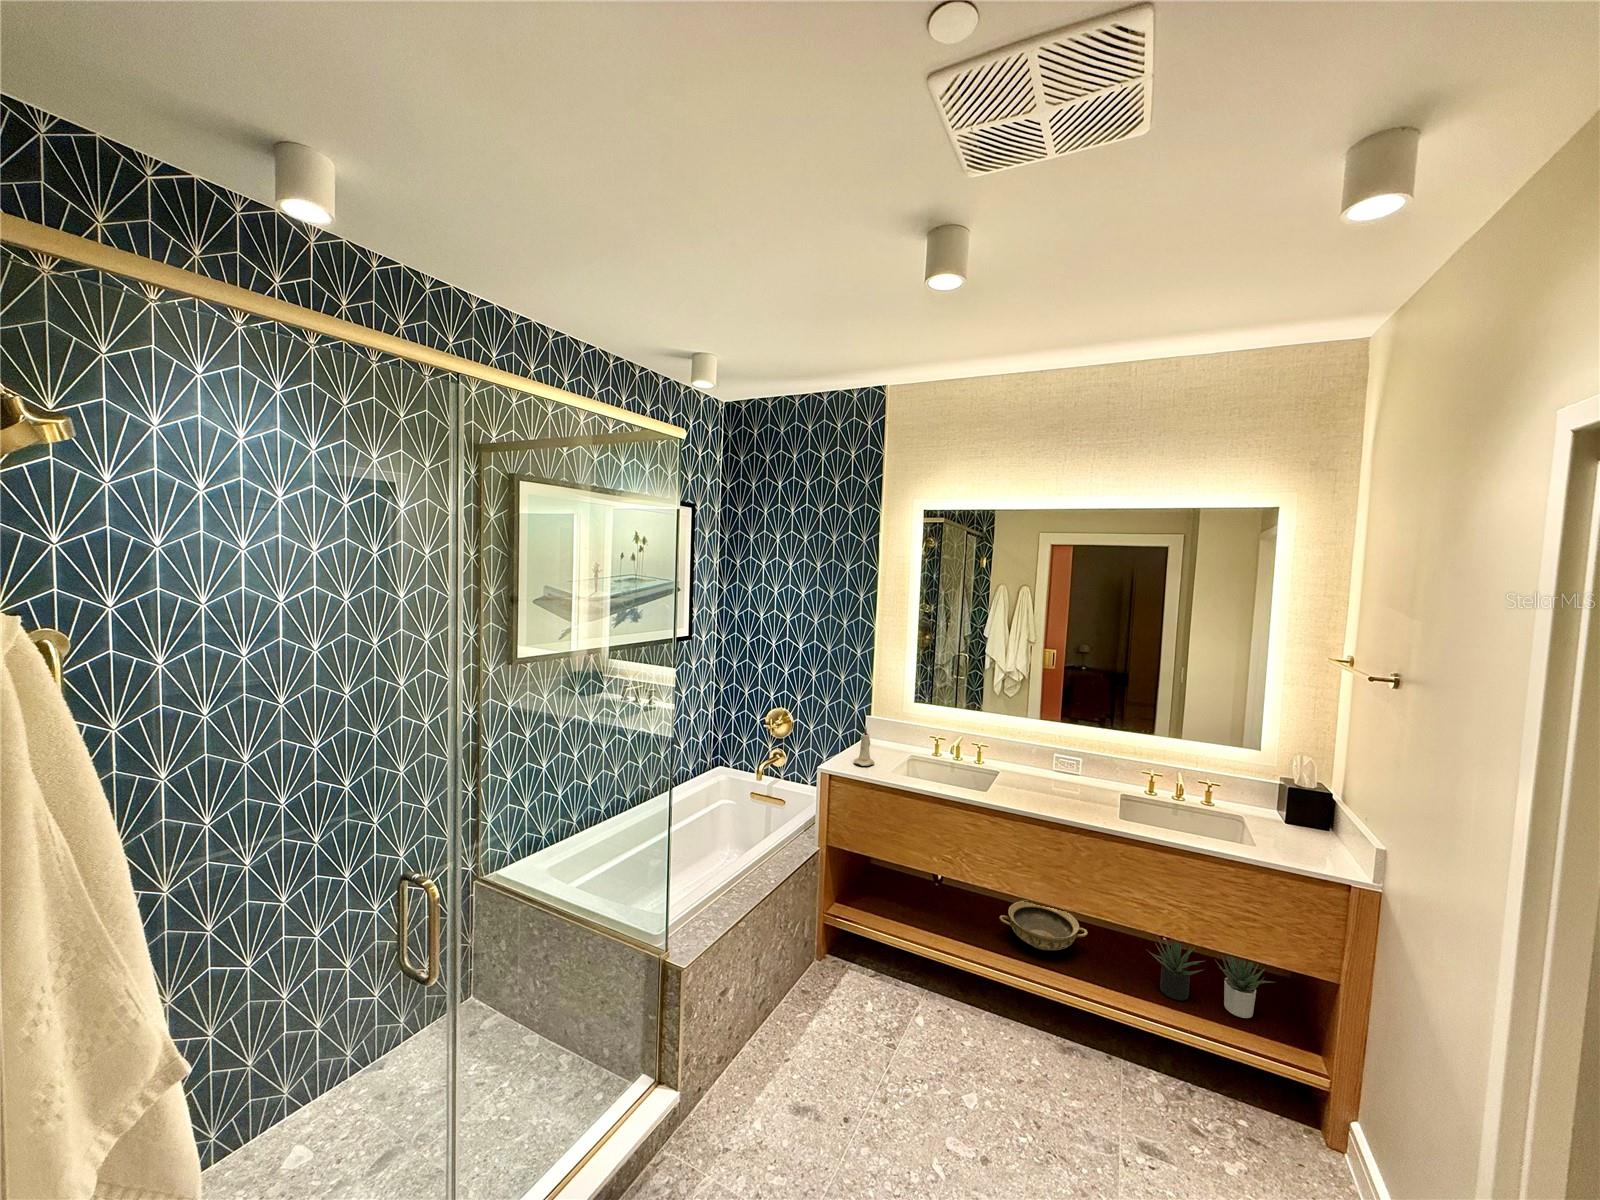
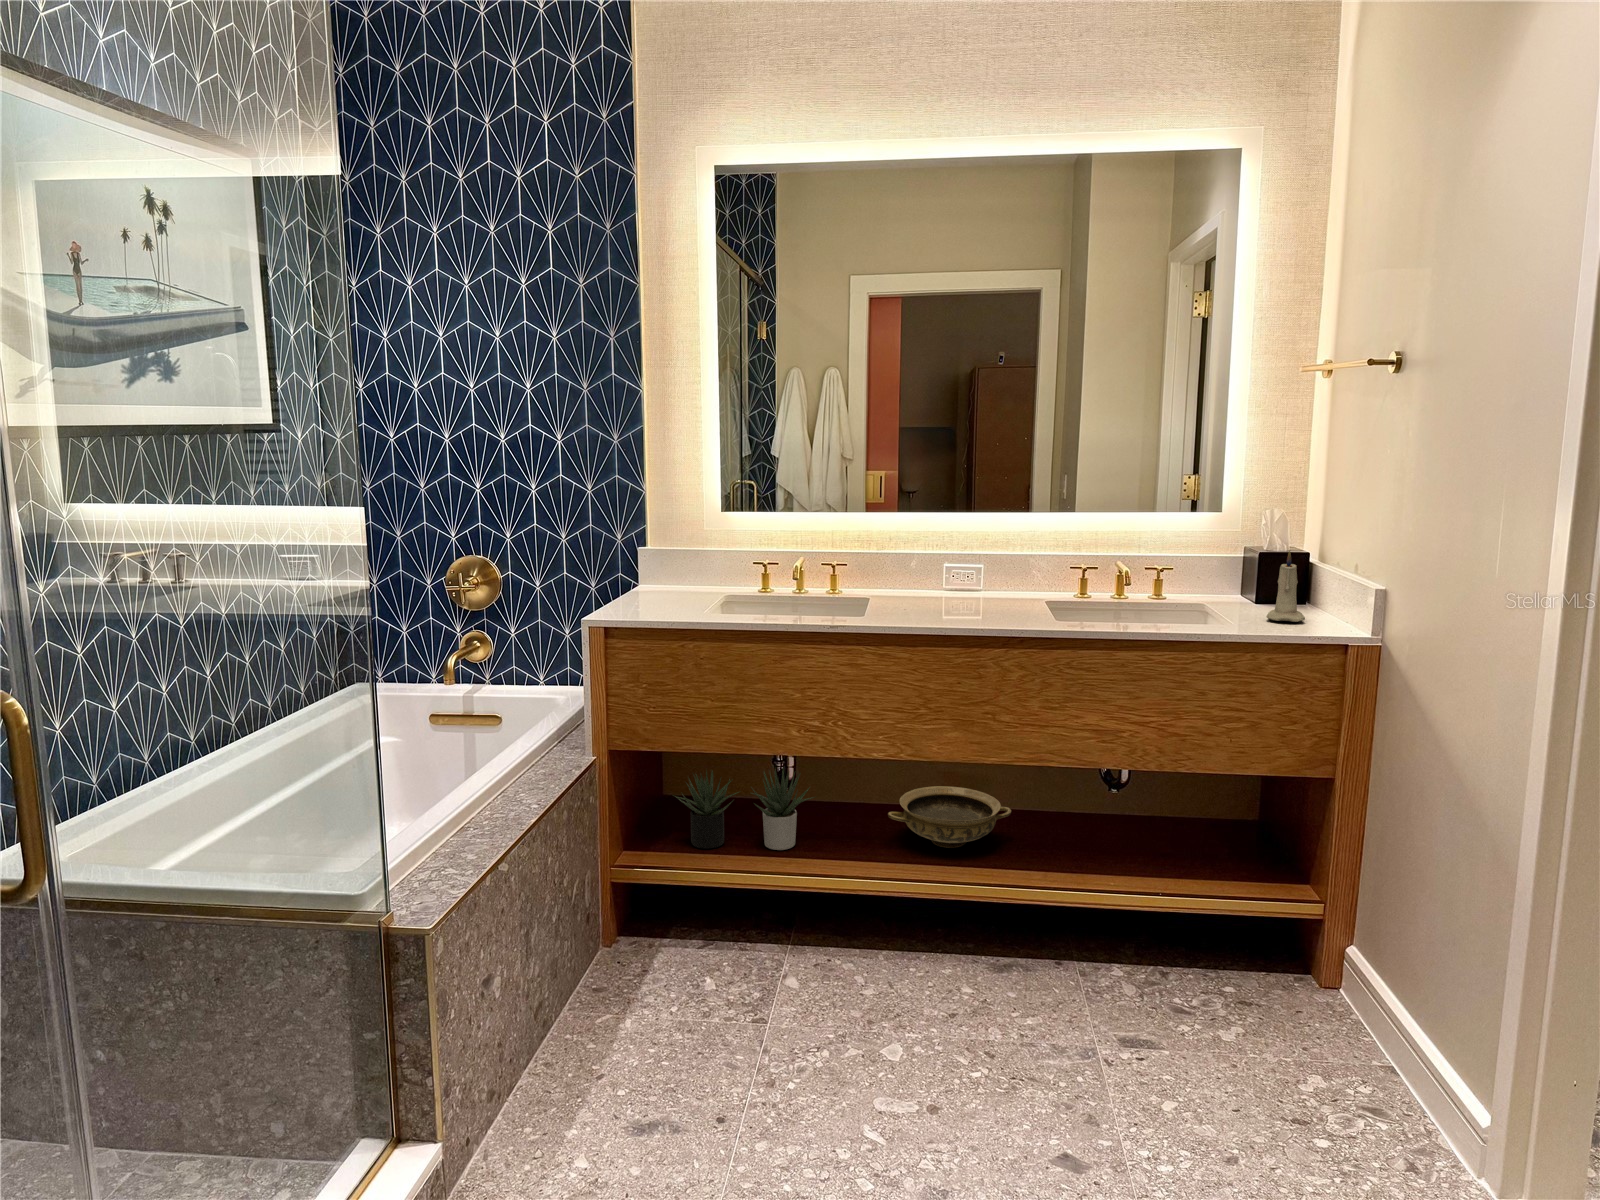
candle: present [854,727,875,766] -> present [1266,551,1305,622]
succulent plant: present [1150,939,1274,1018] -> present [675,768,815,850]

